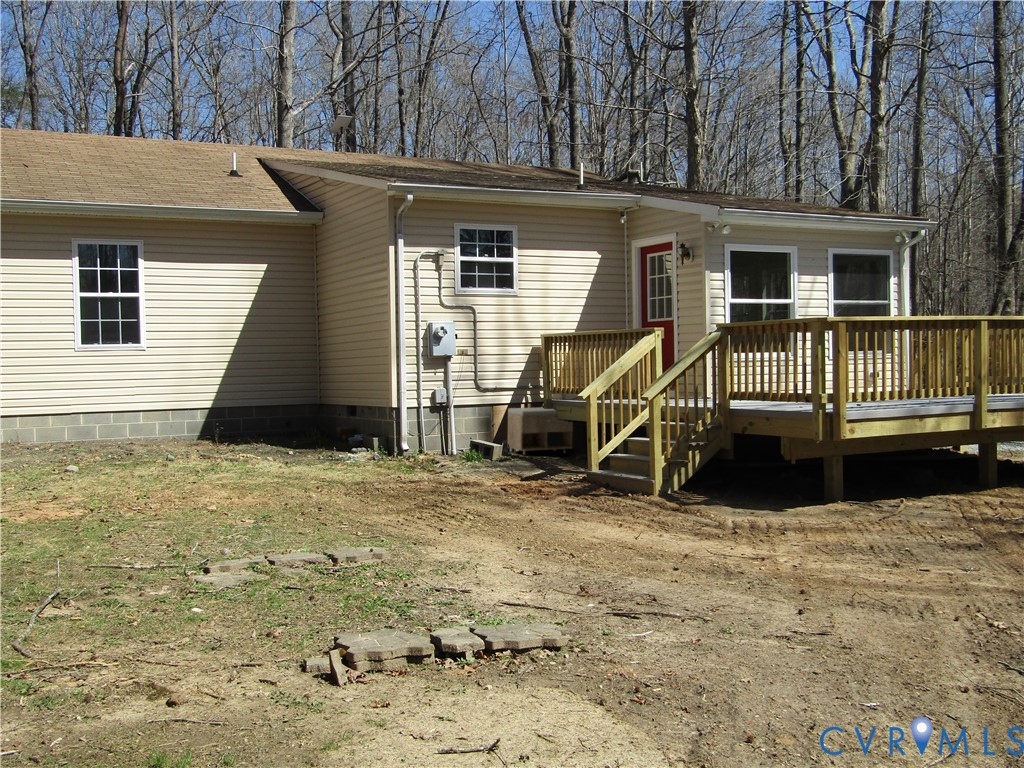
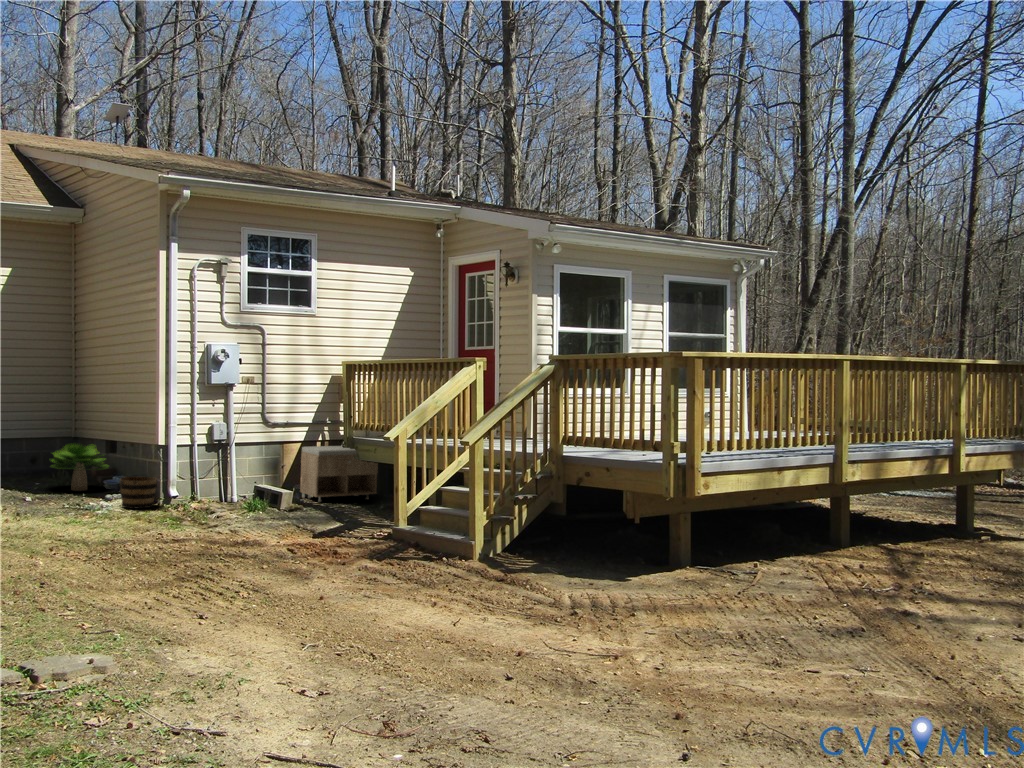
potted plant: none [306,407,354,447] -> present [52,445,107,491]
bucket: none [364,434,393,459] -> present [119,477,157,509]

